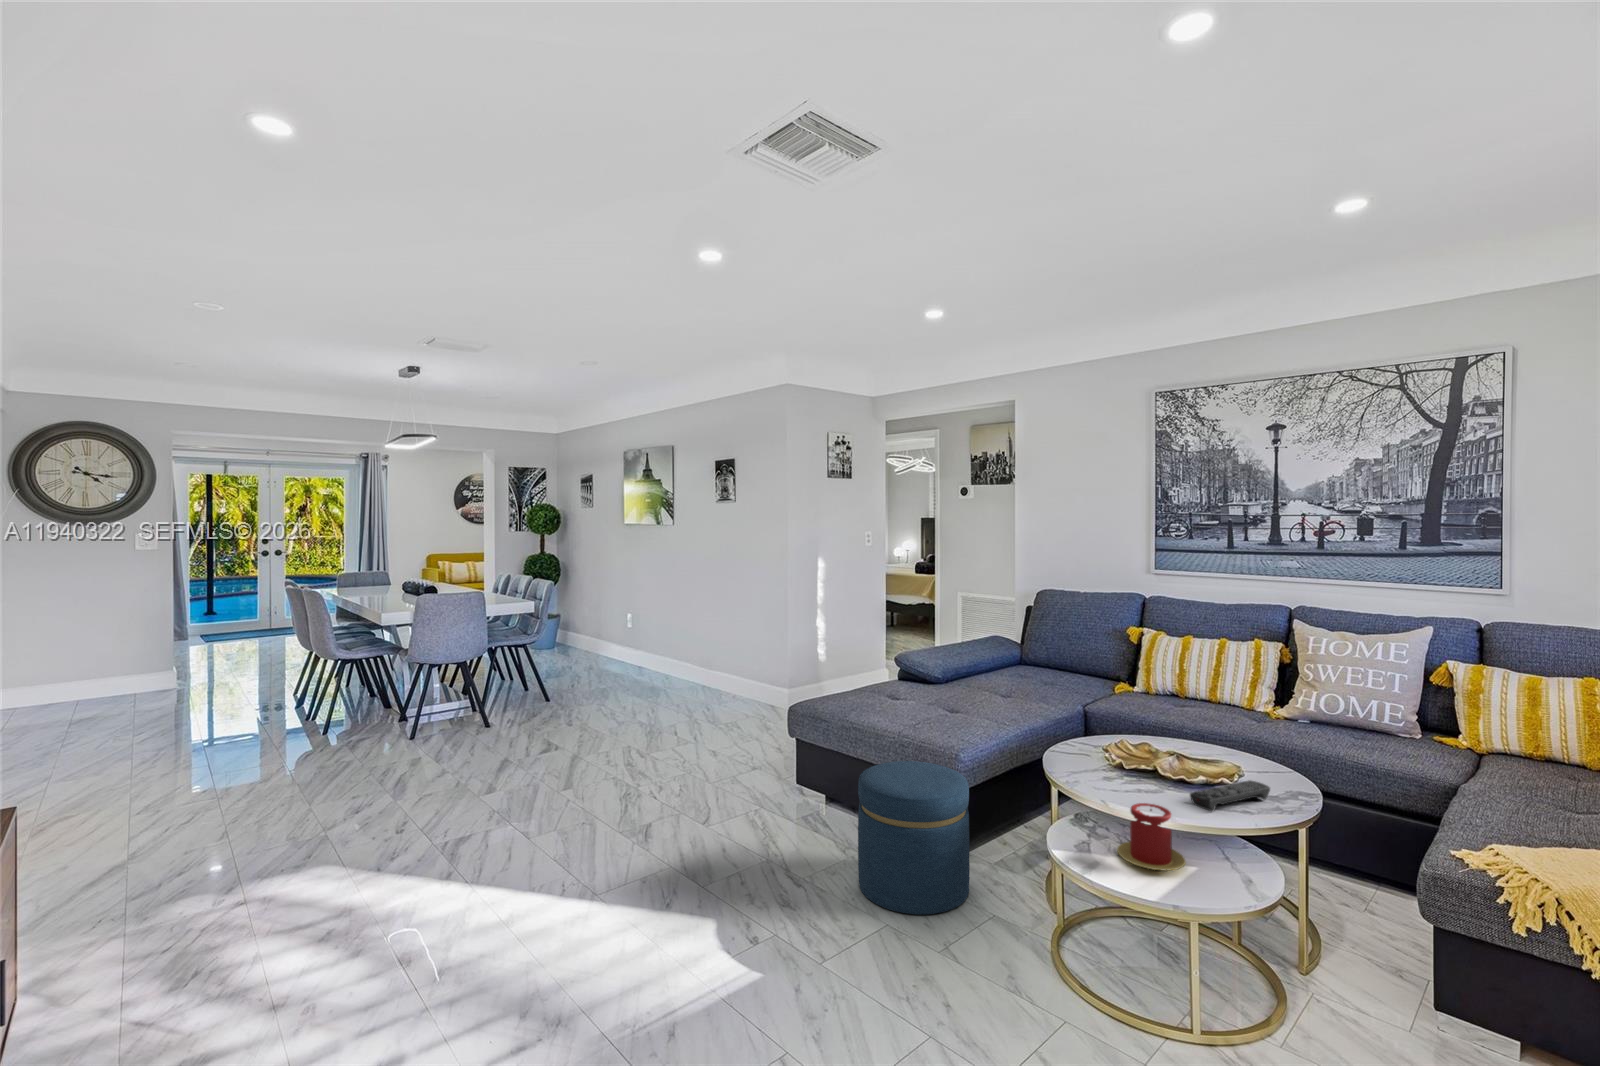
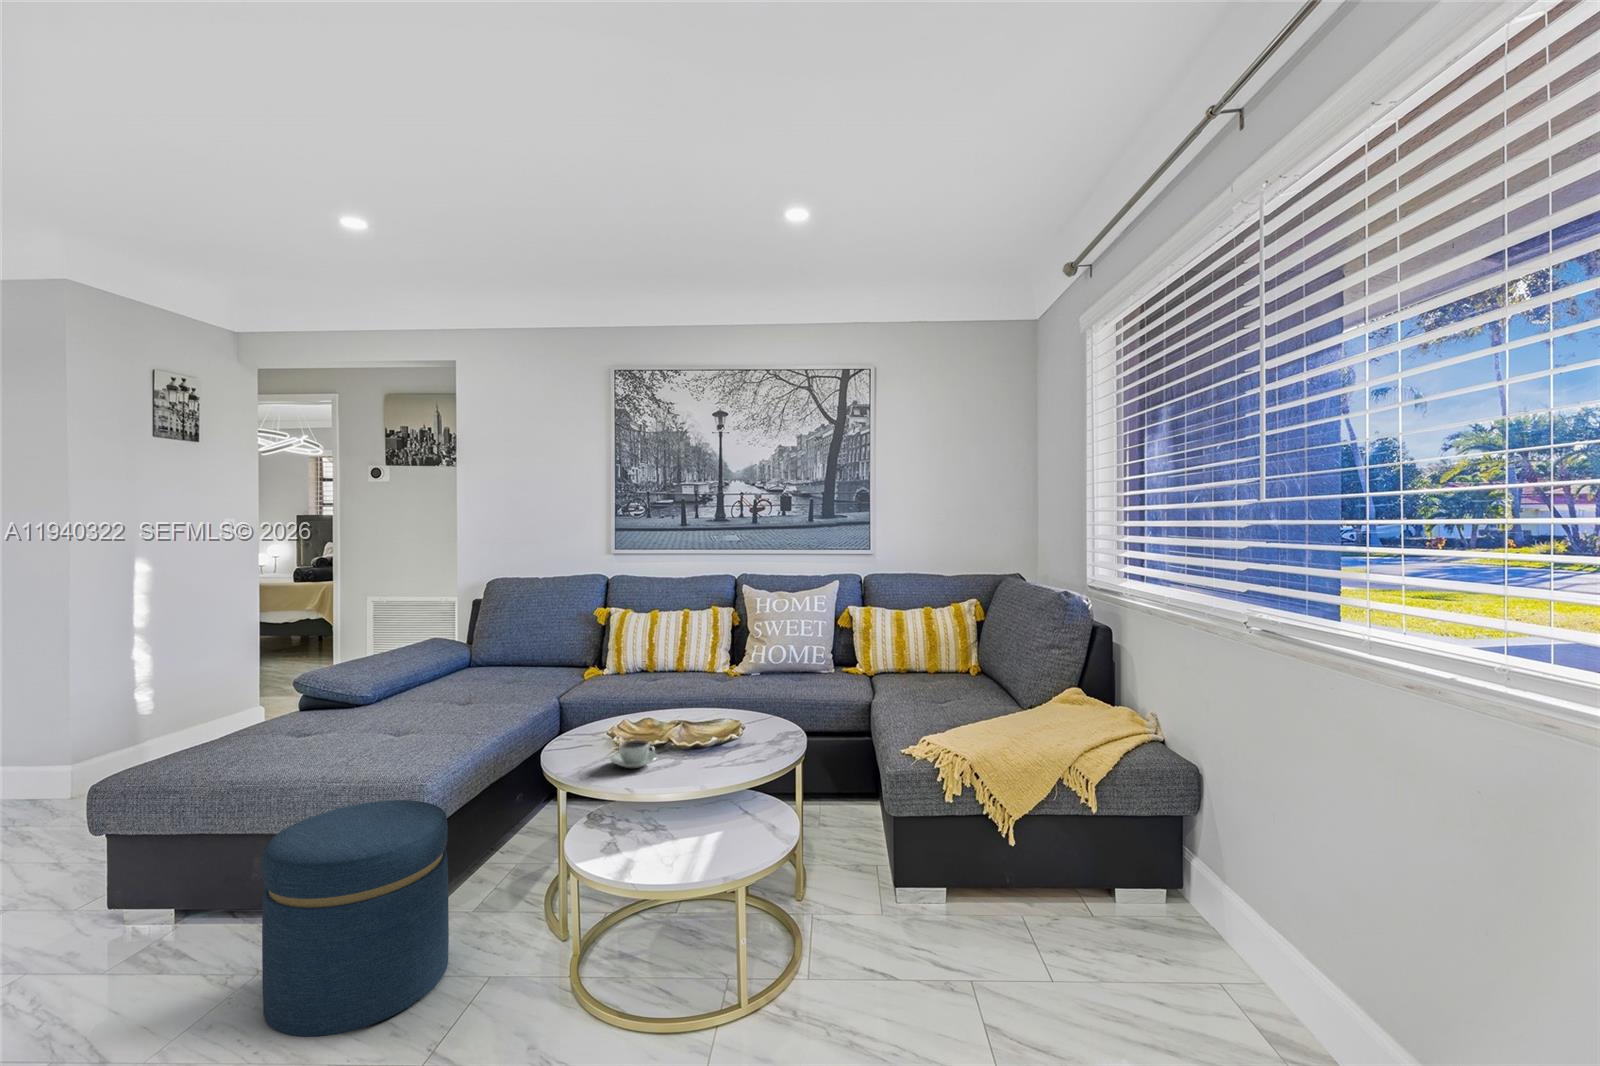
coffee cup: none [1094,761,1139,787] -> present [611,740,658,768]
remote control: present [1190,781,1270,812] -> none [712,730,772,769]
candle: present [1117,803,1186,871] -> none [646,776,716,848]

